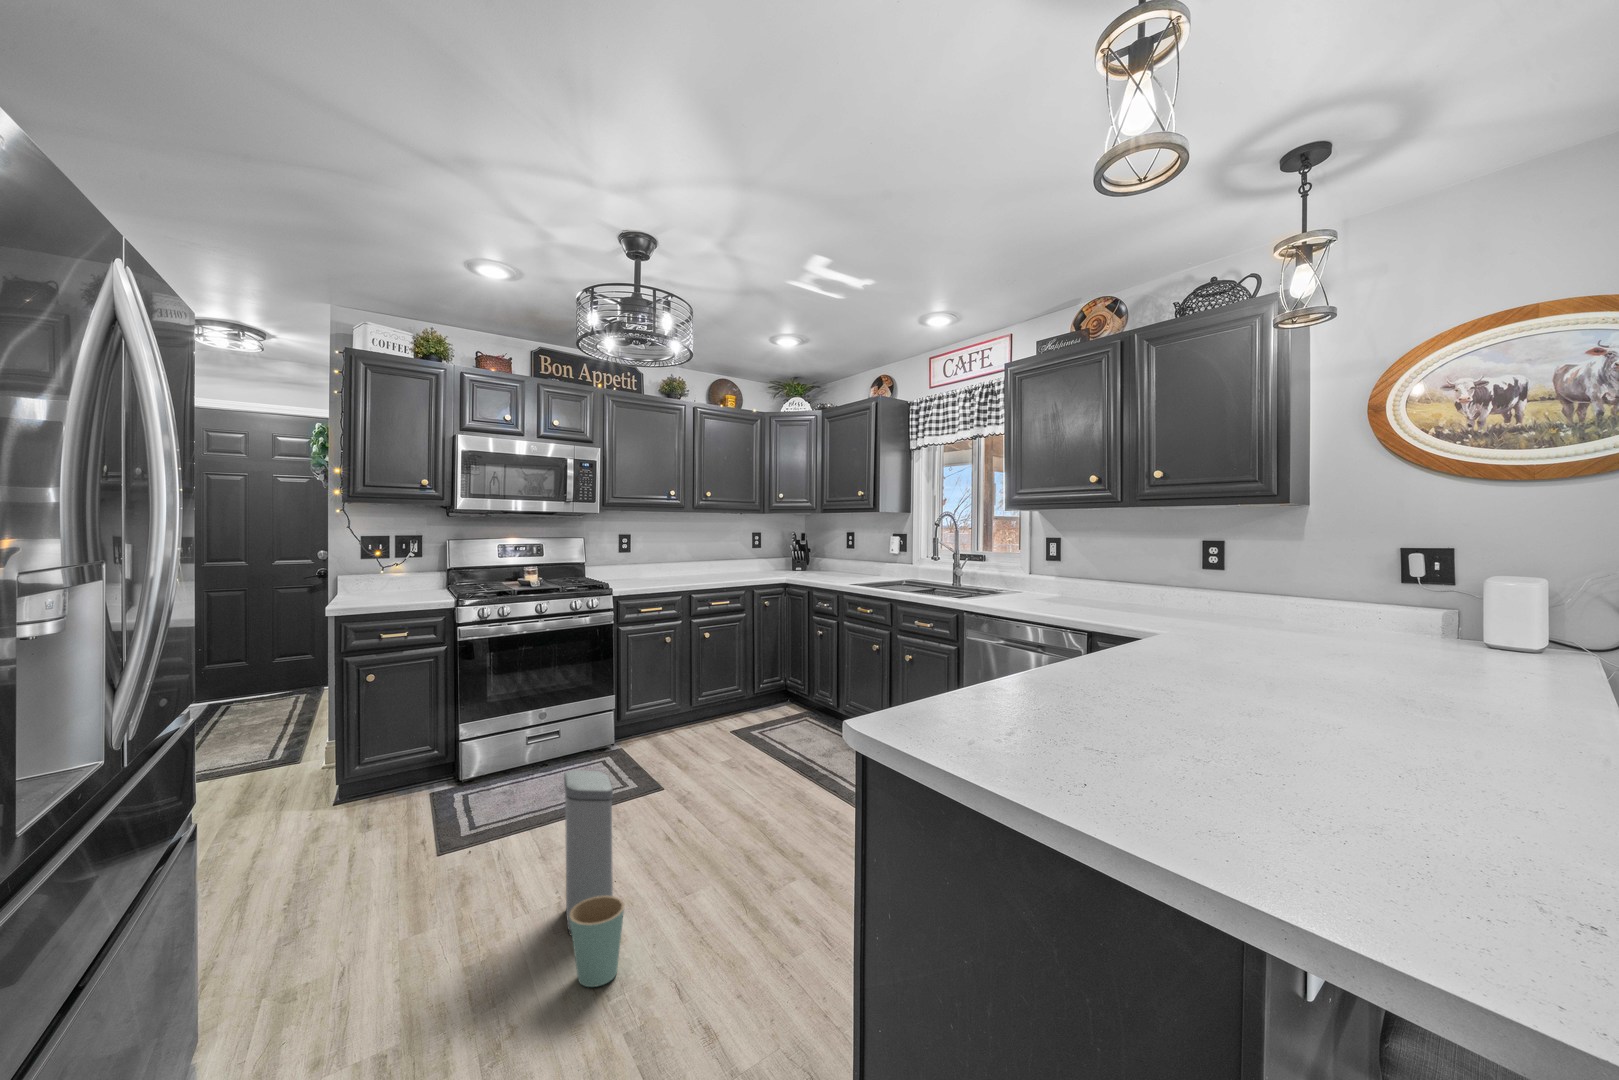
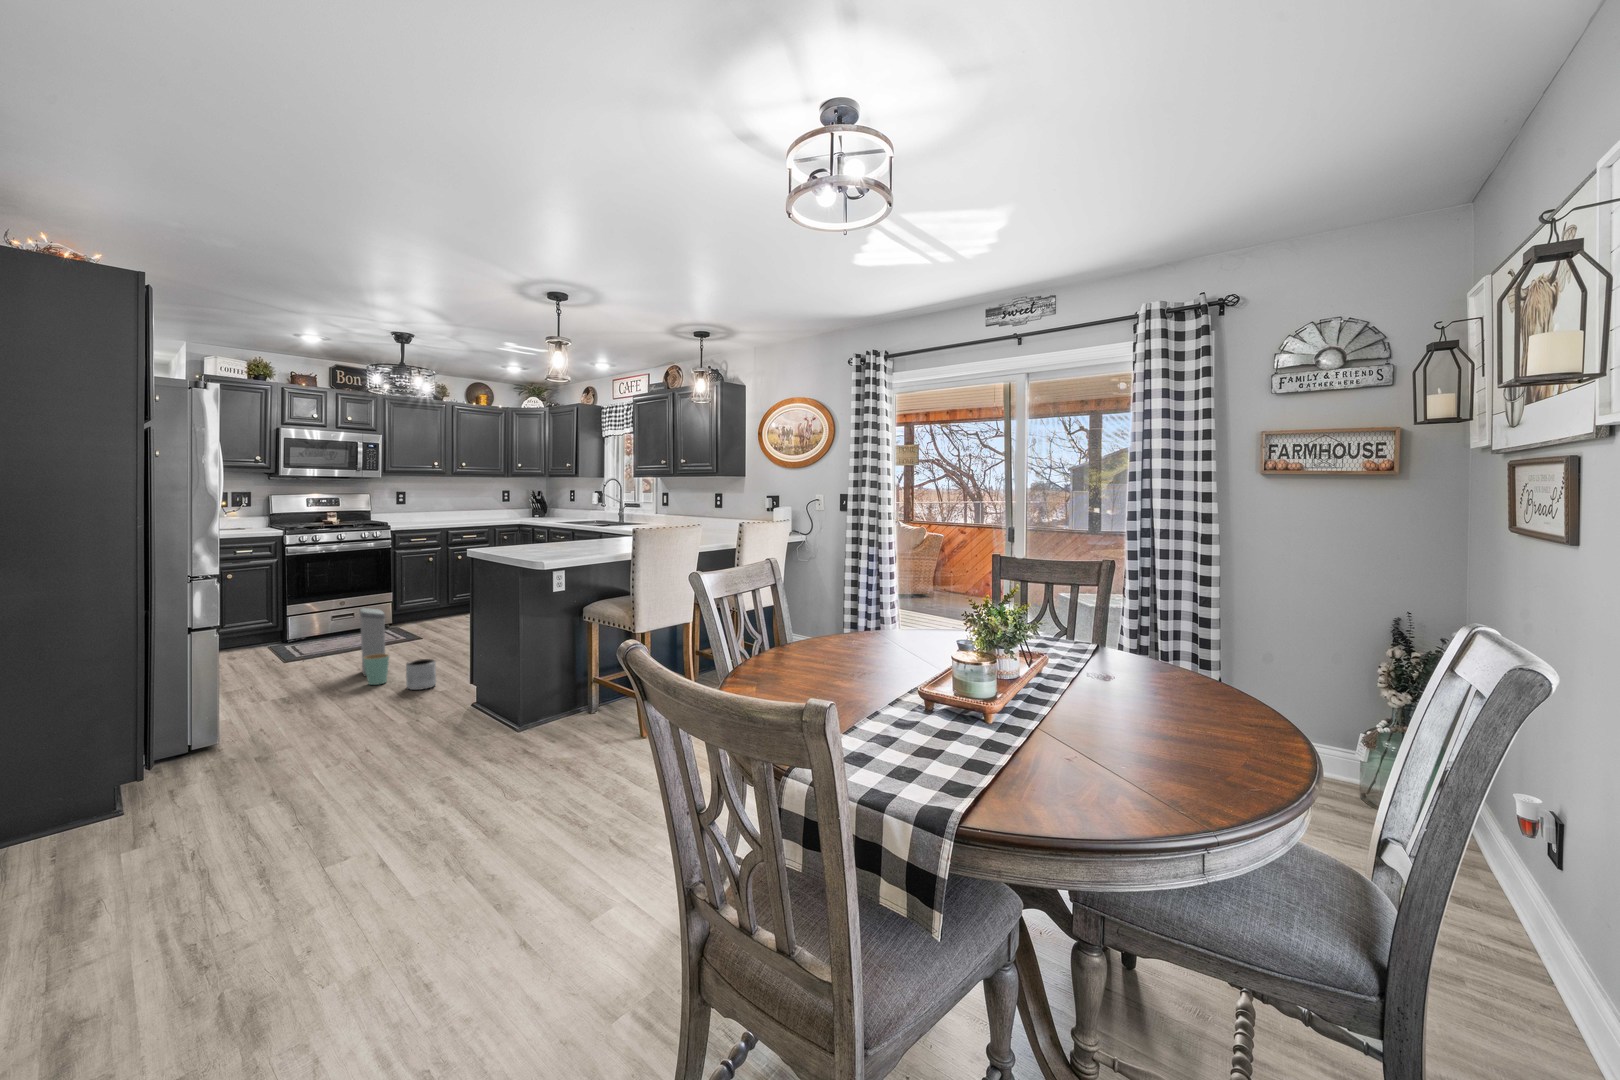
planter: none [666,927,733,1031] -> present [406,659,436,690]

